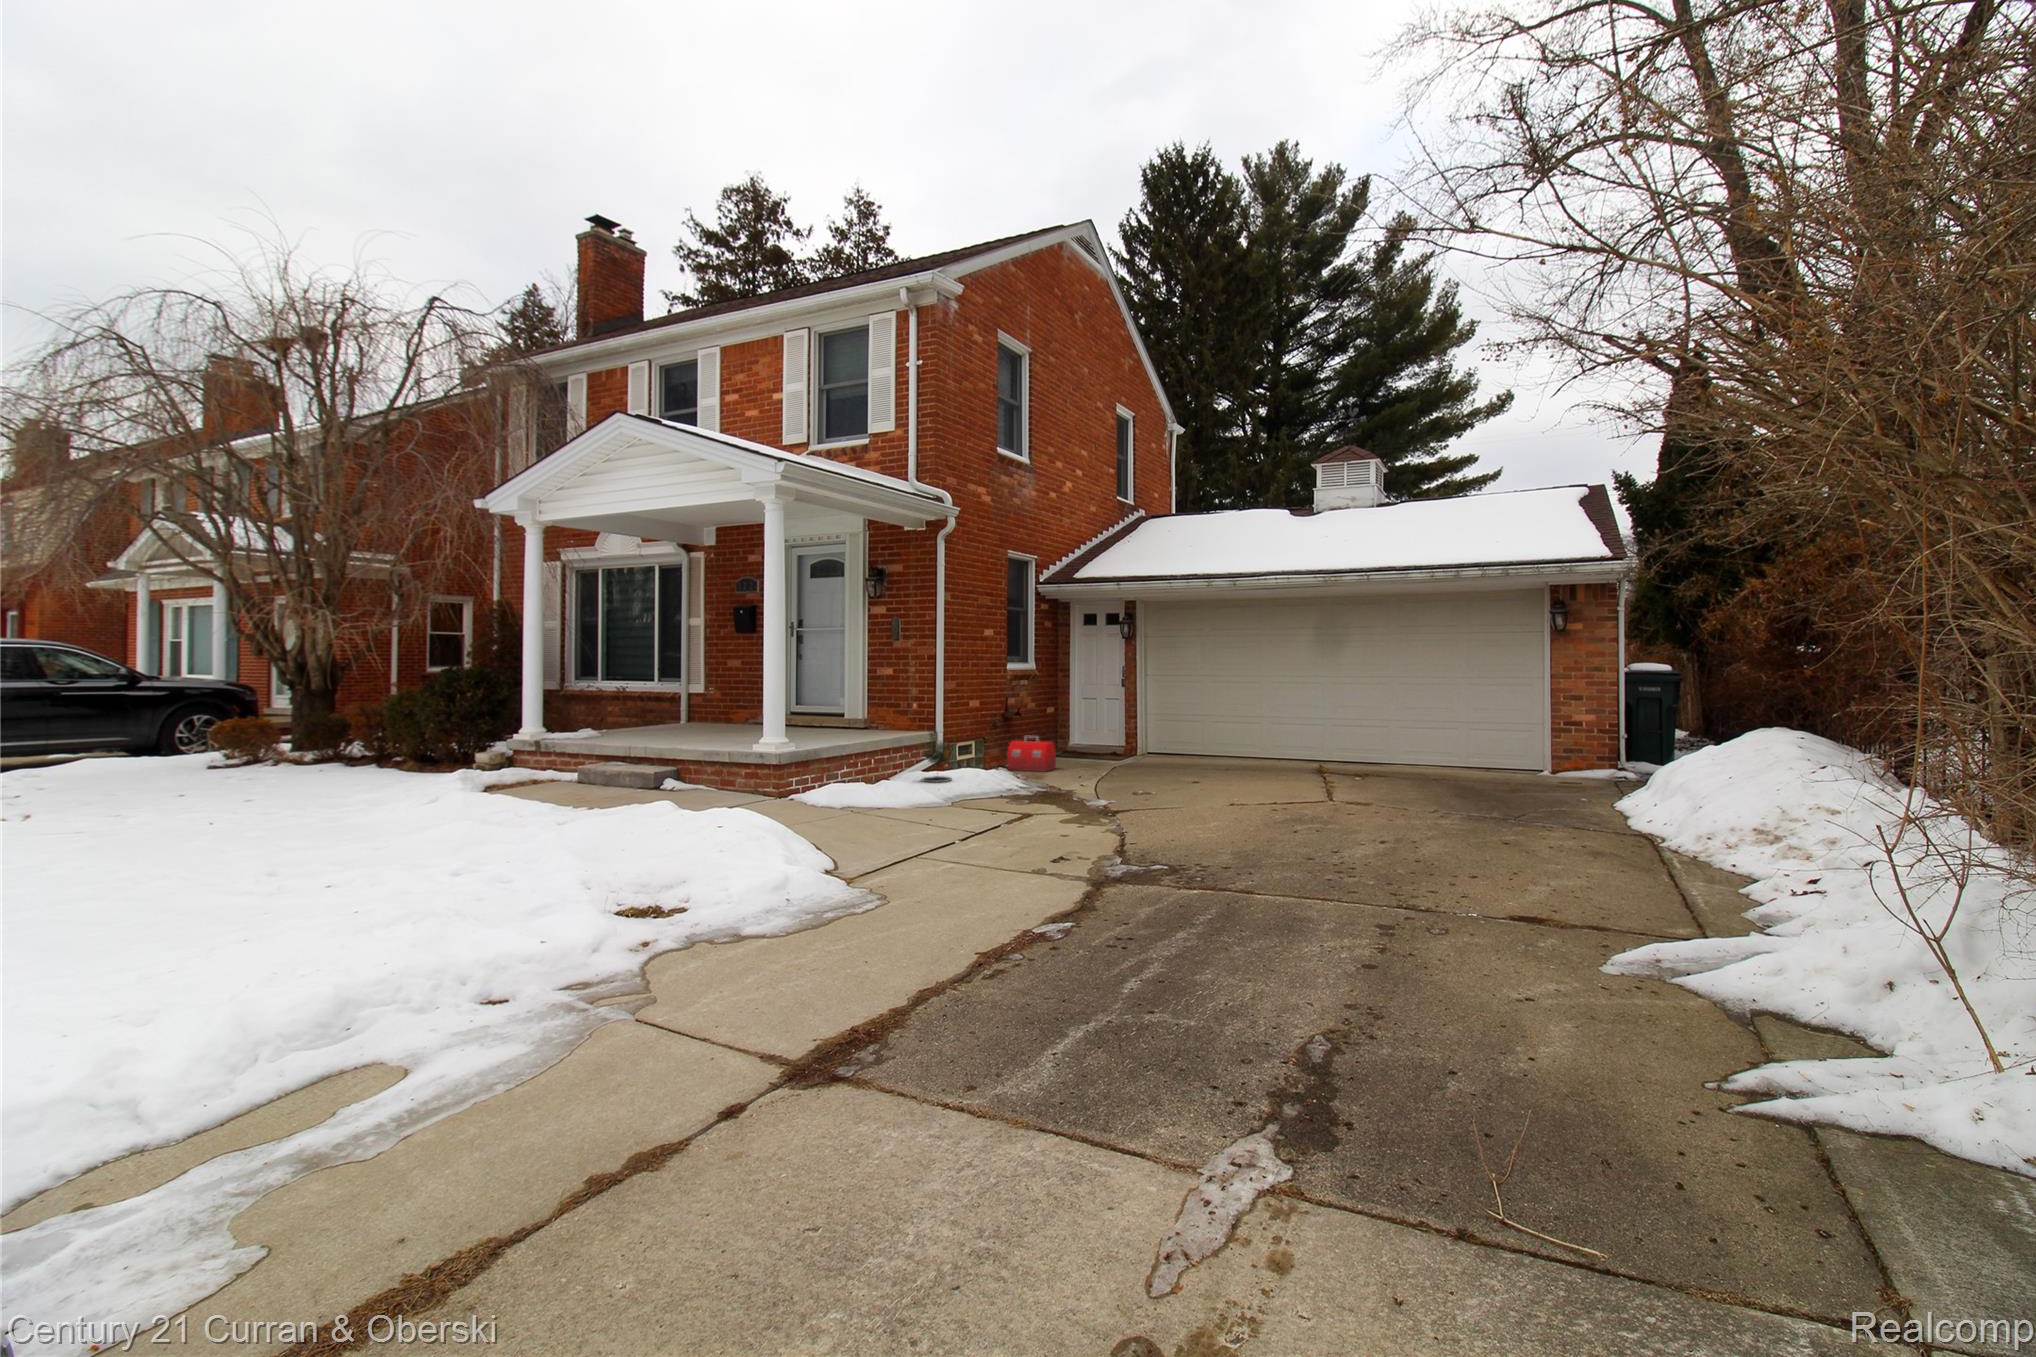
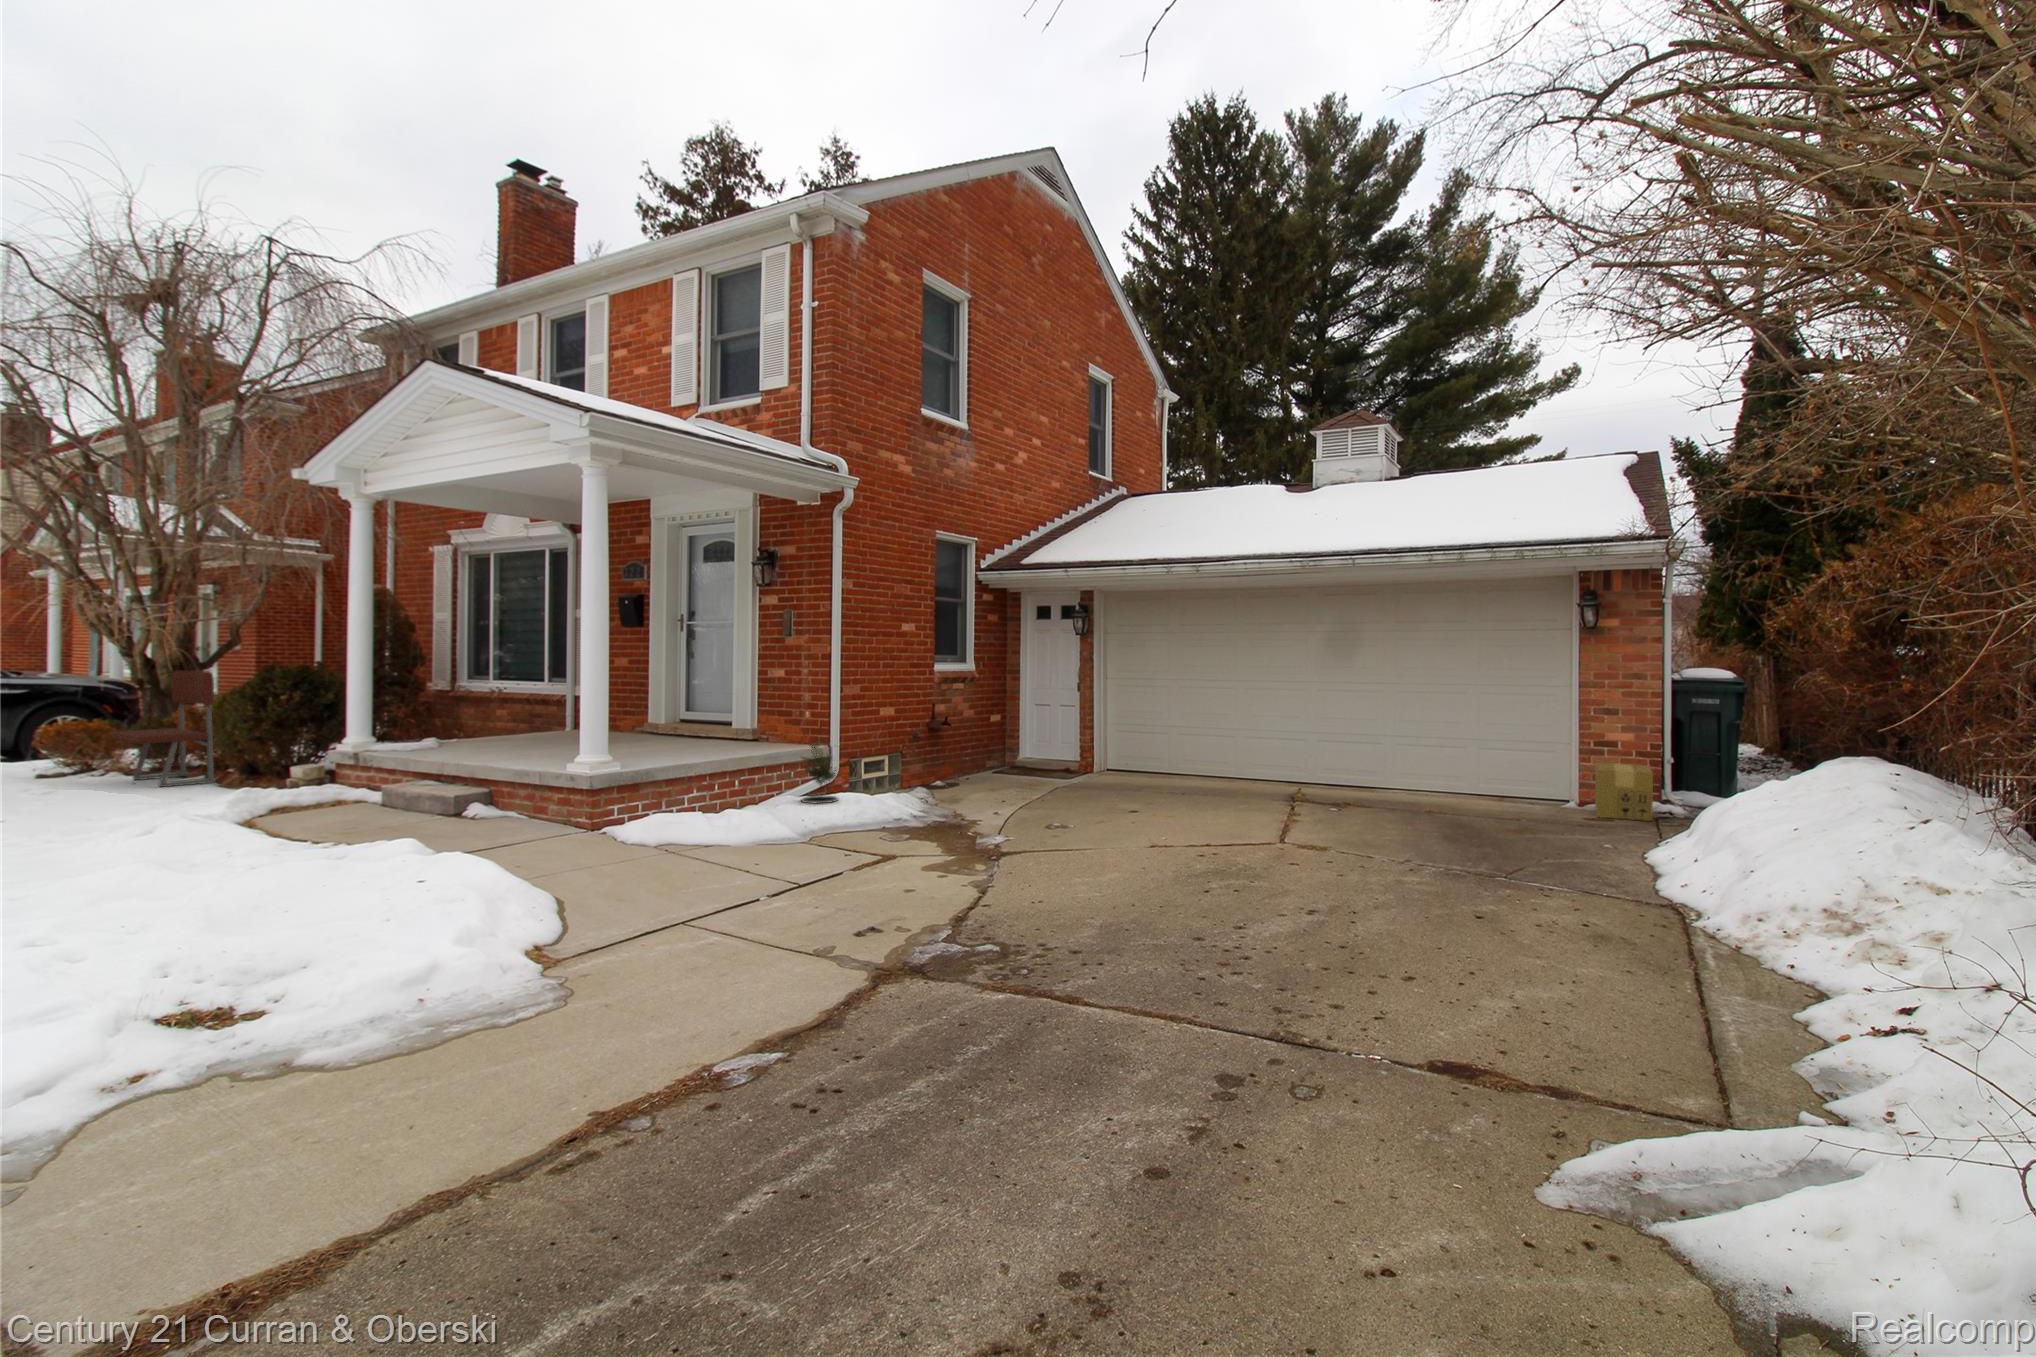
bench: none [283,679,382,782] -> present [111,671,216,787]
toolbox: present [1007,736,1056,772] -> none [928,747,986,790]
cardboard box: none [1562,737,1611,782] -> present [1595,763,1653,821]

